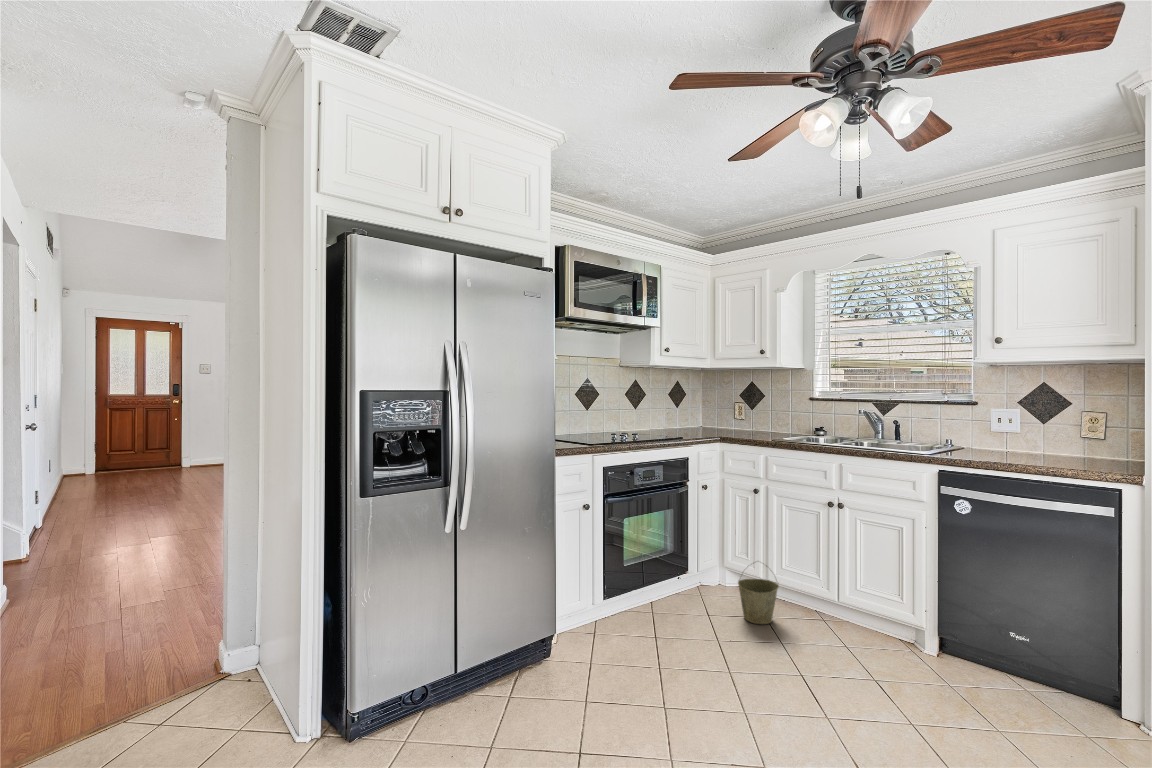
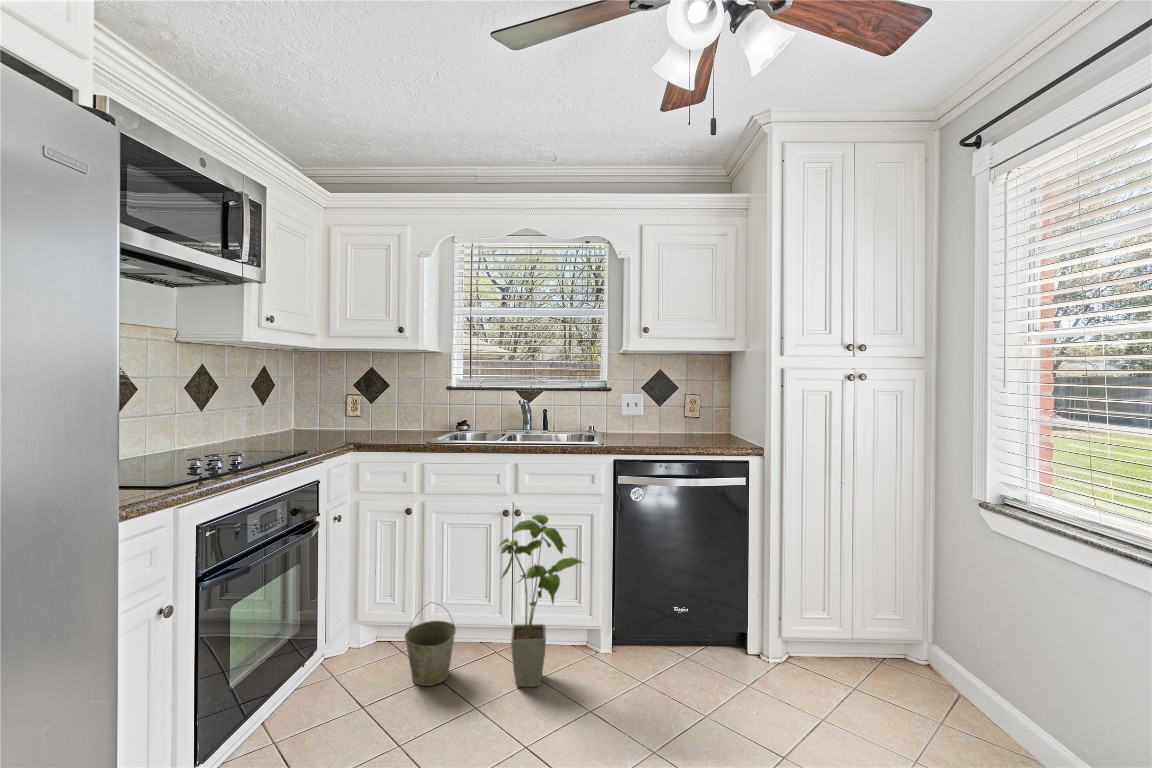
house plant: none [805,505,893,653] -> present [499,515,583,687]

